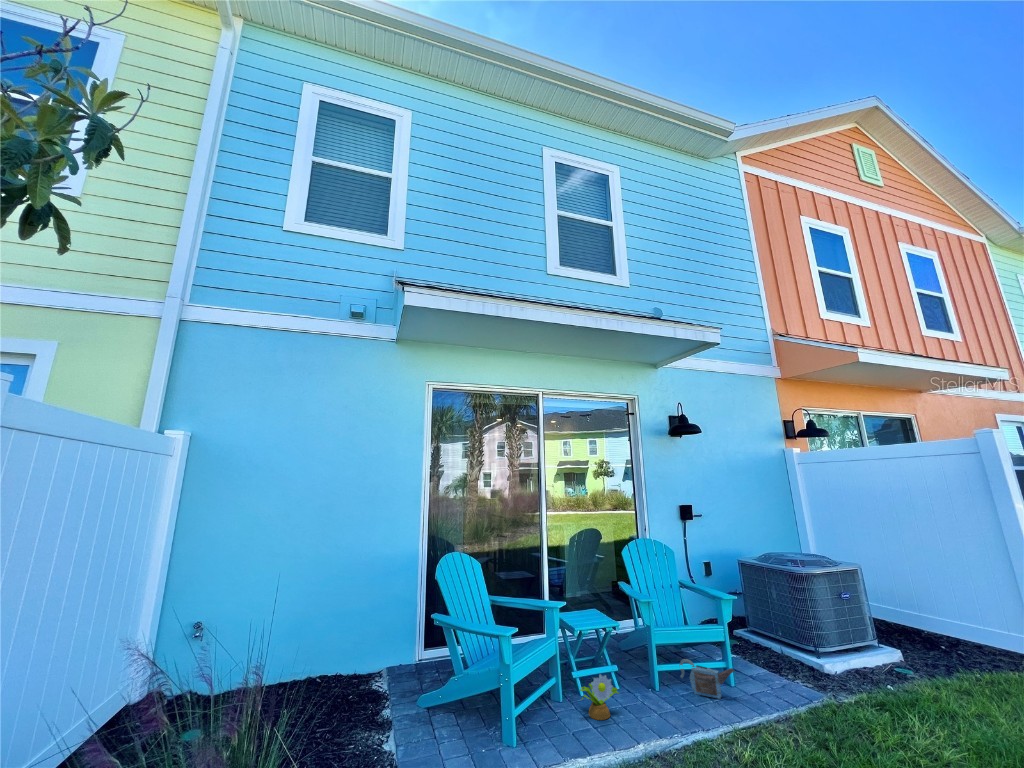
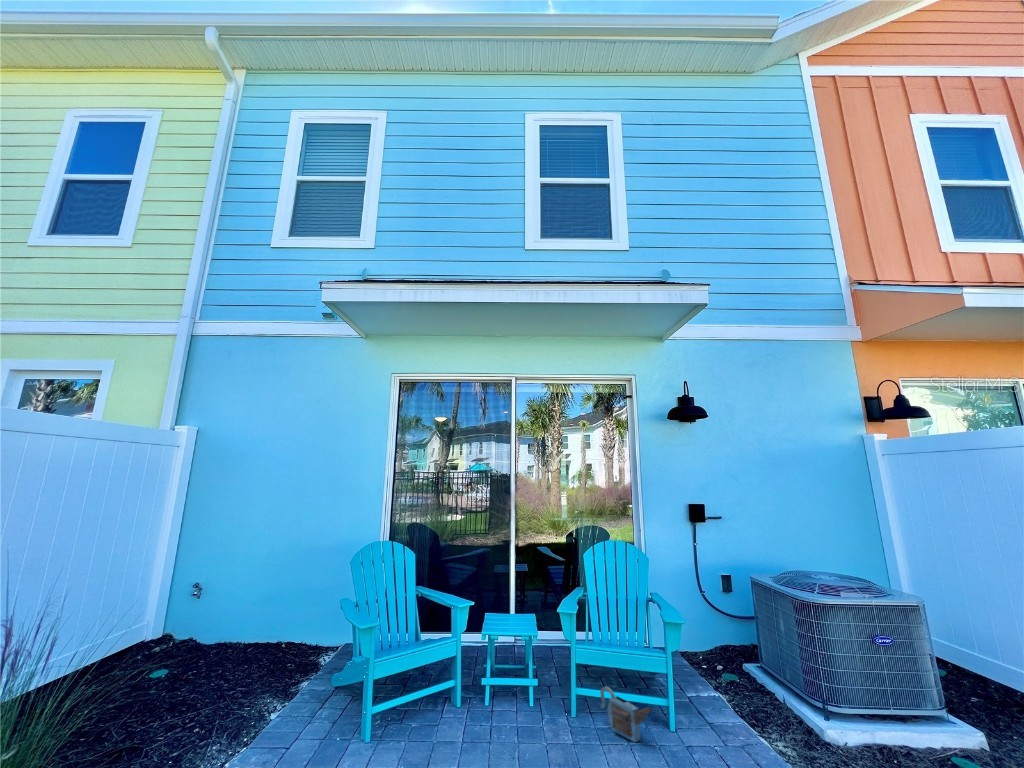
decorative plant: present [580,674,618,720] -> none [455,685,506,737]

